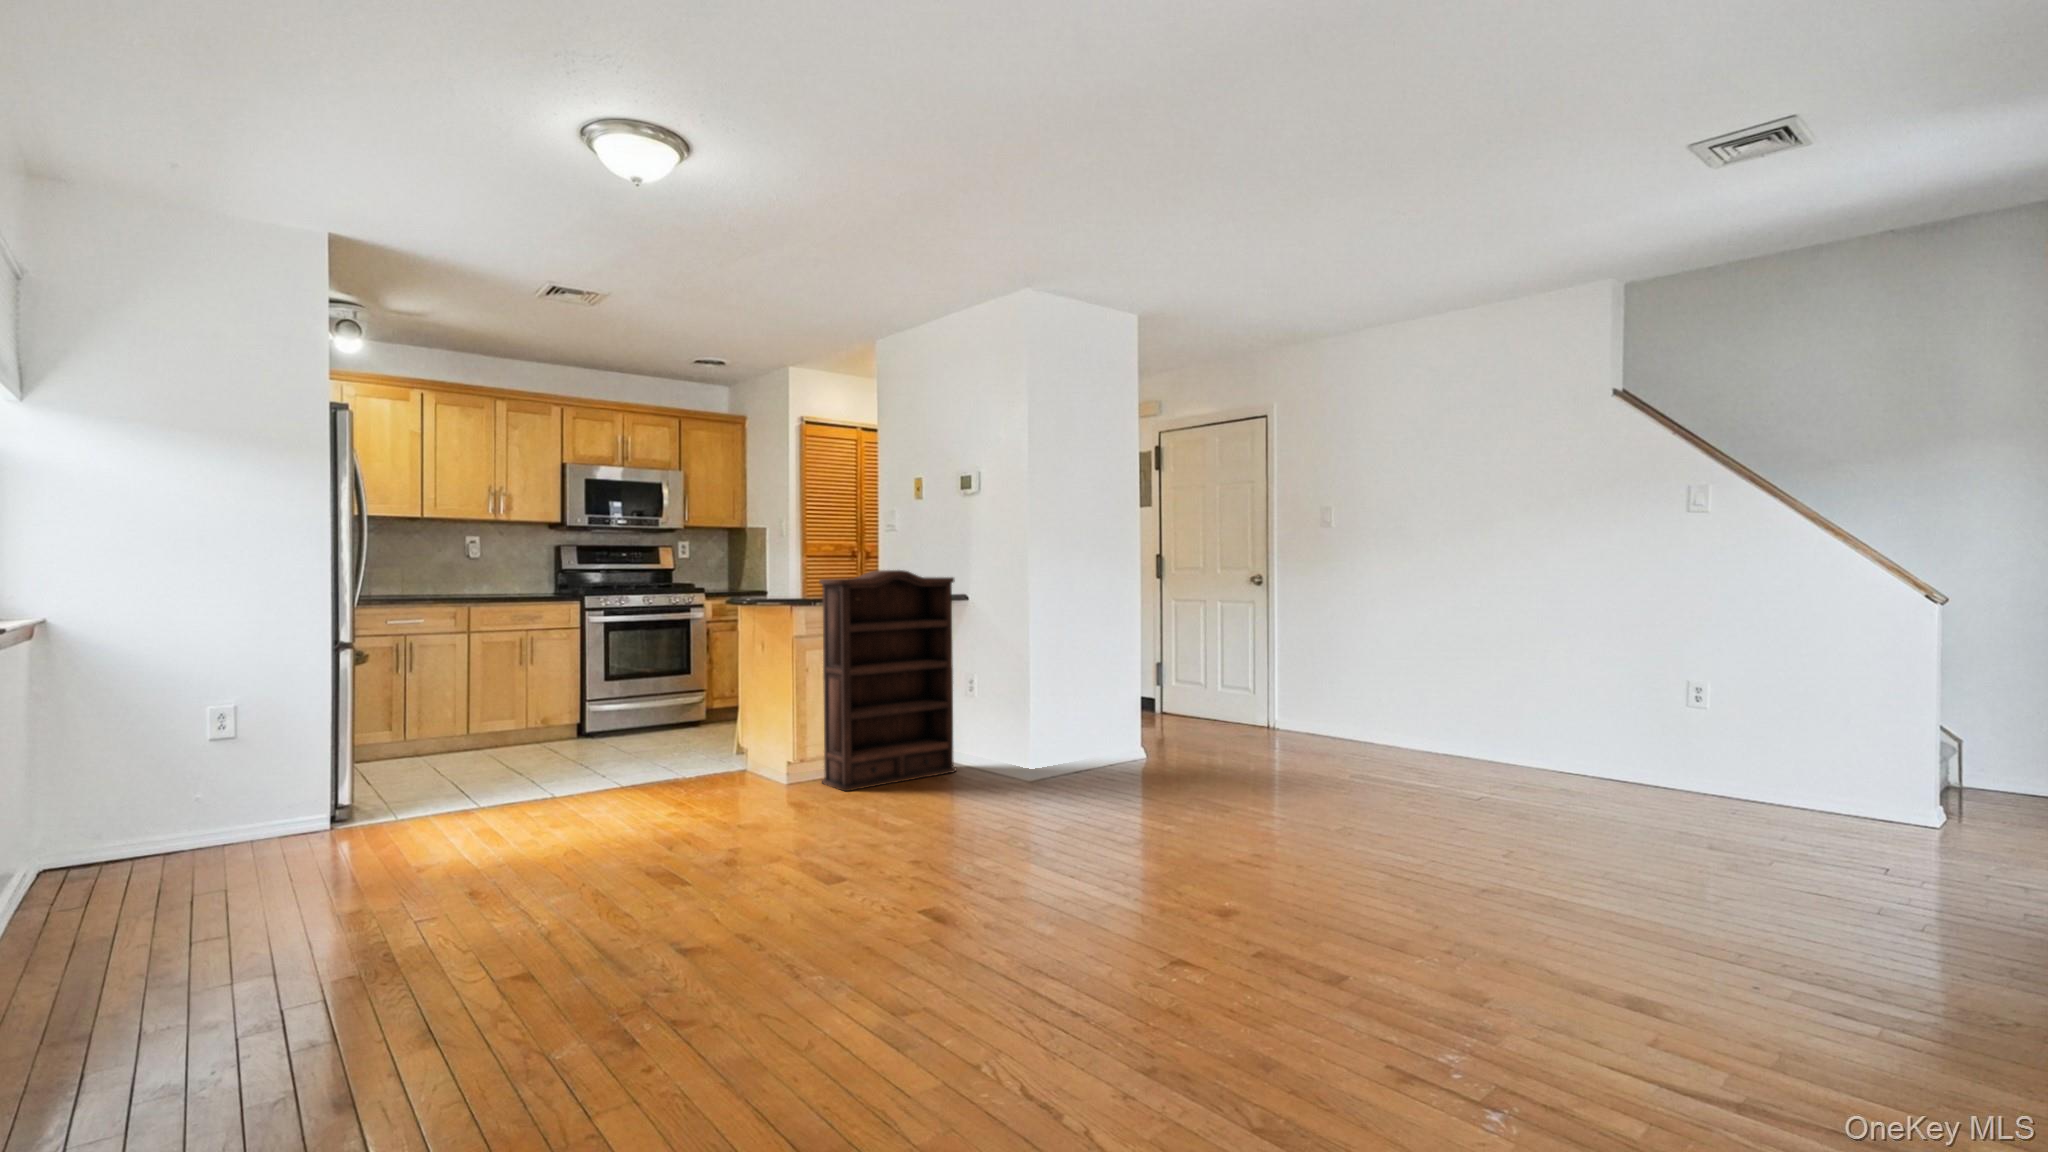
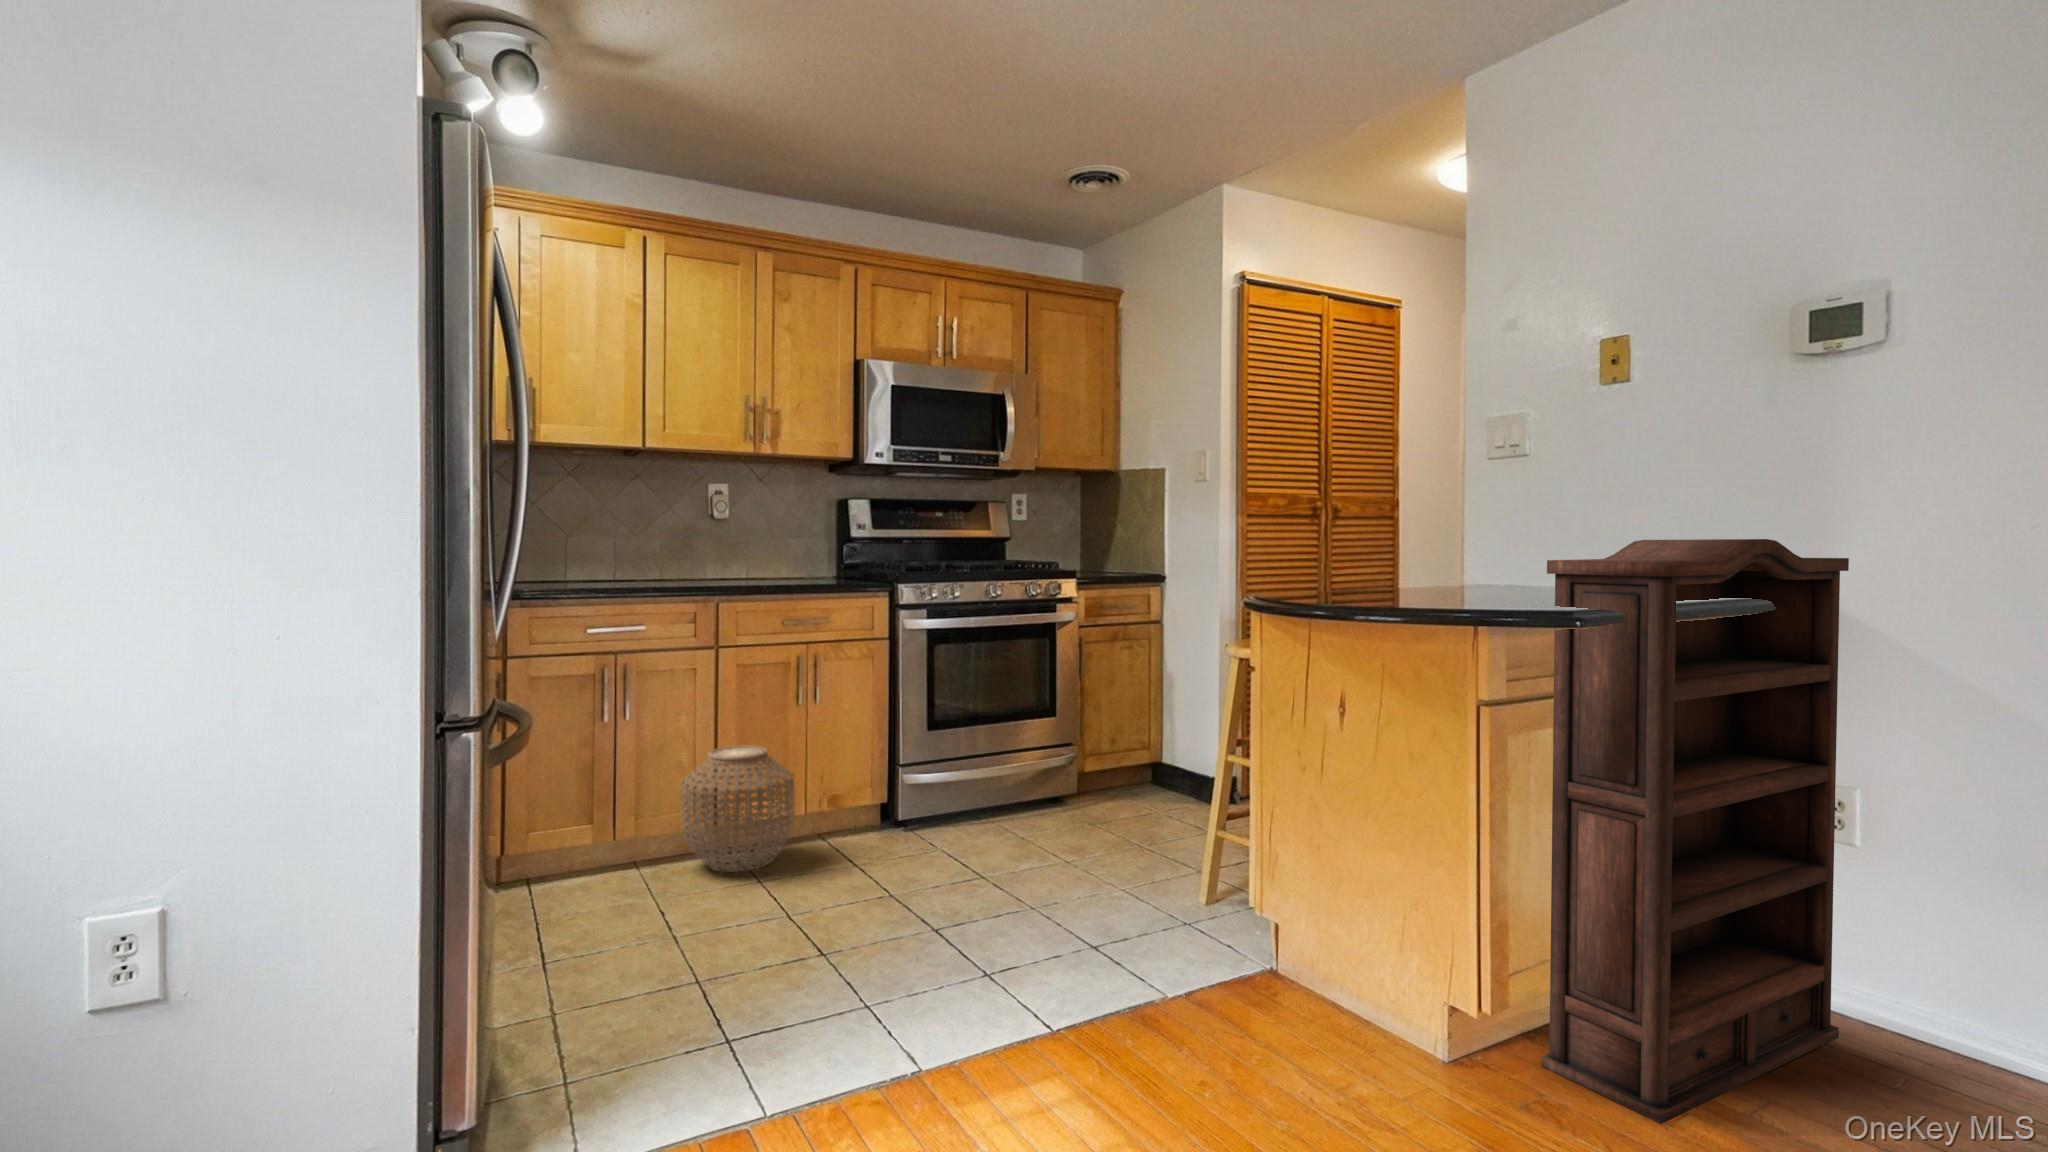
woven basket: none [445,687,515,755] -> present [681,746,795,872]

